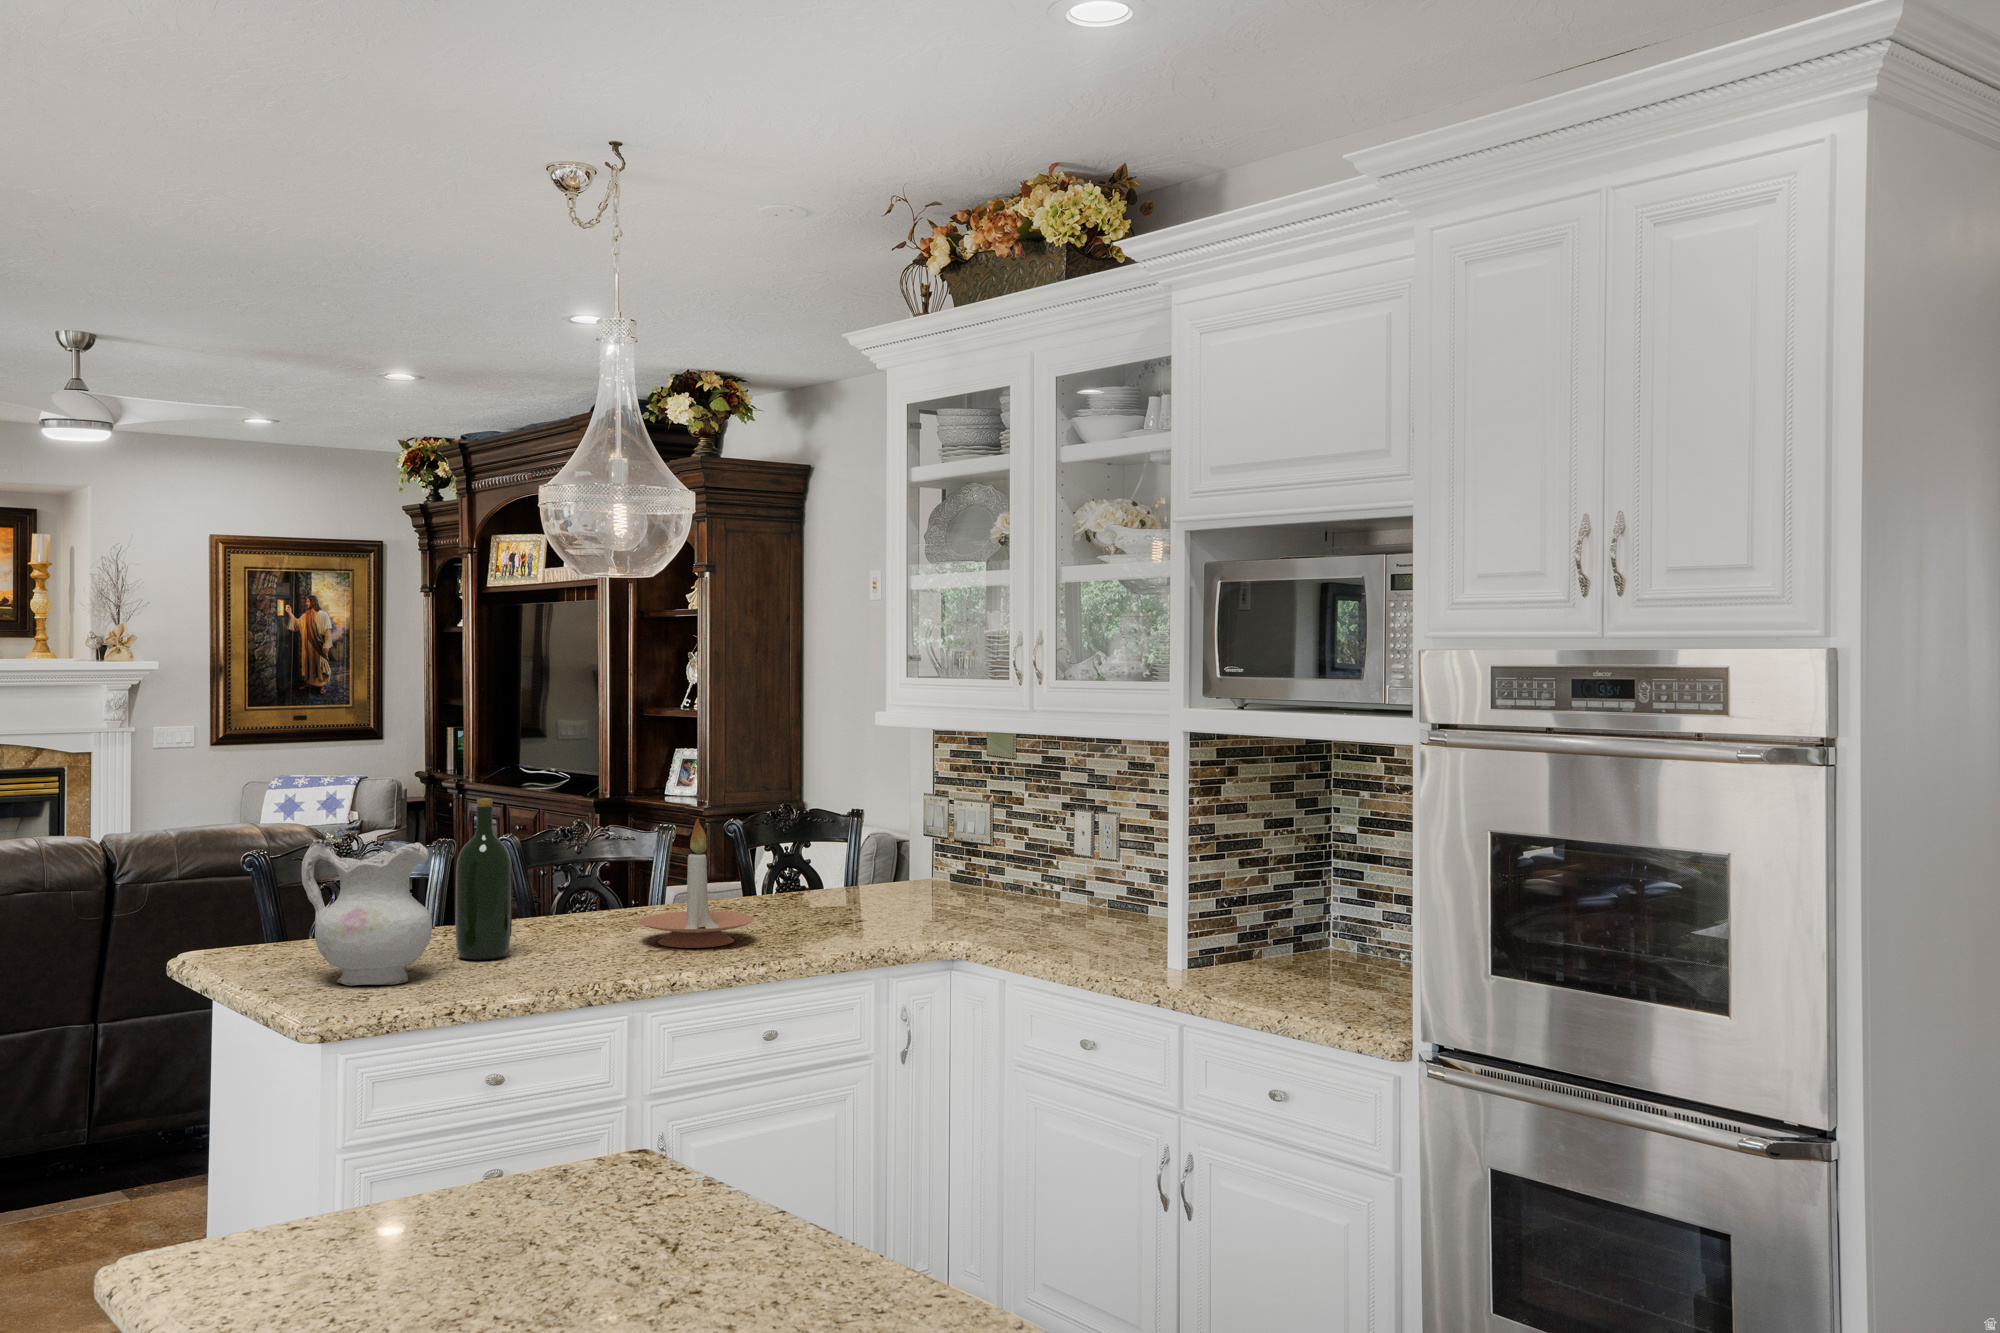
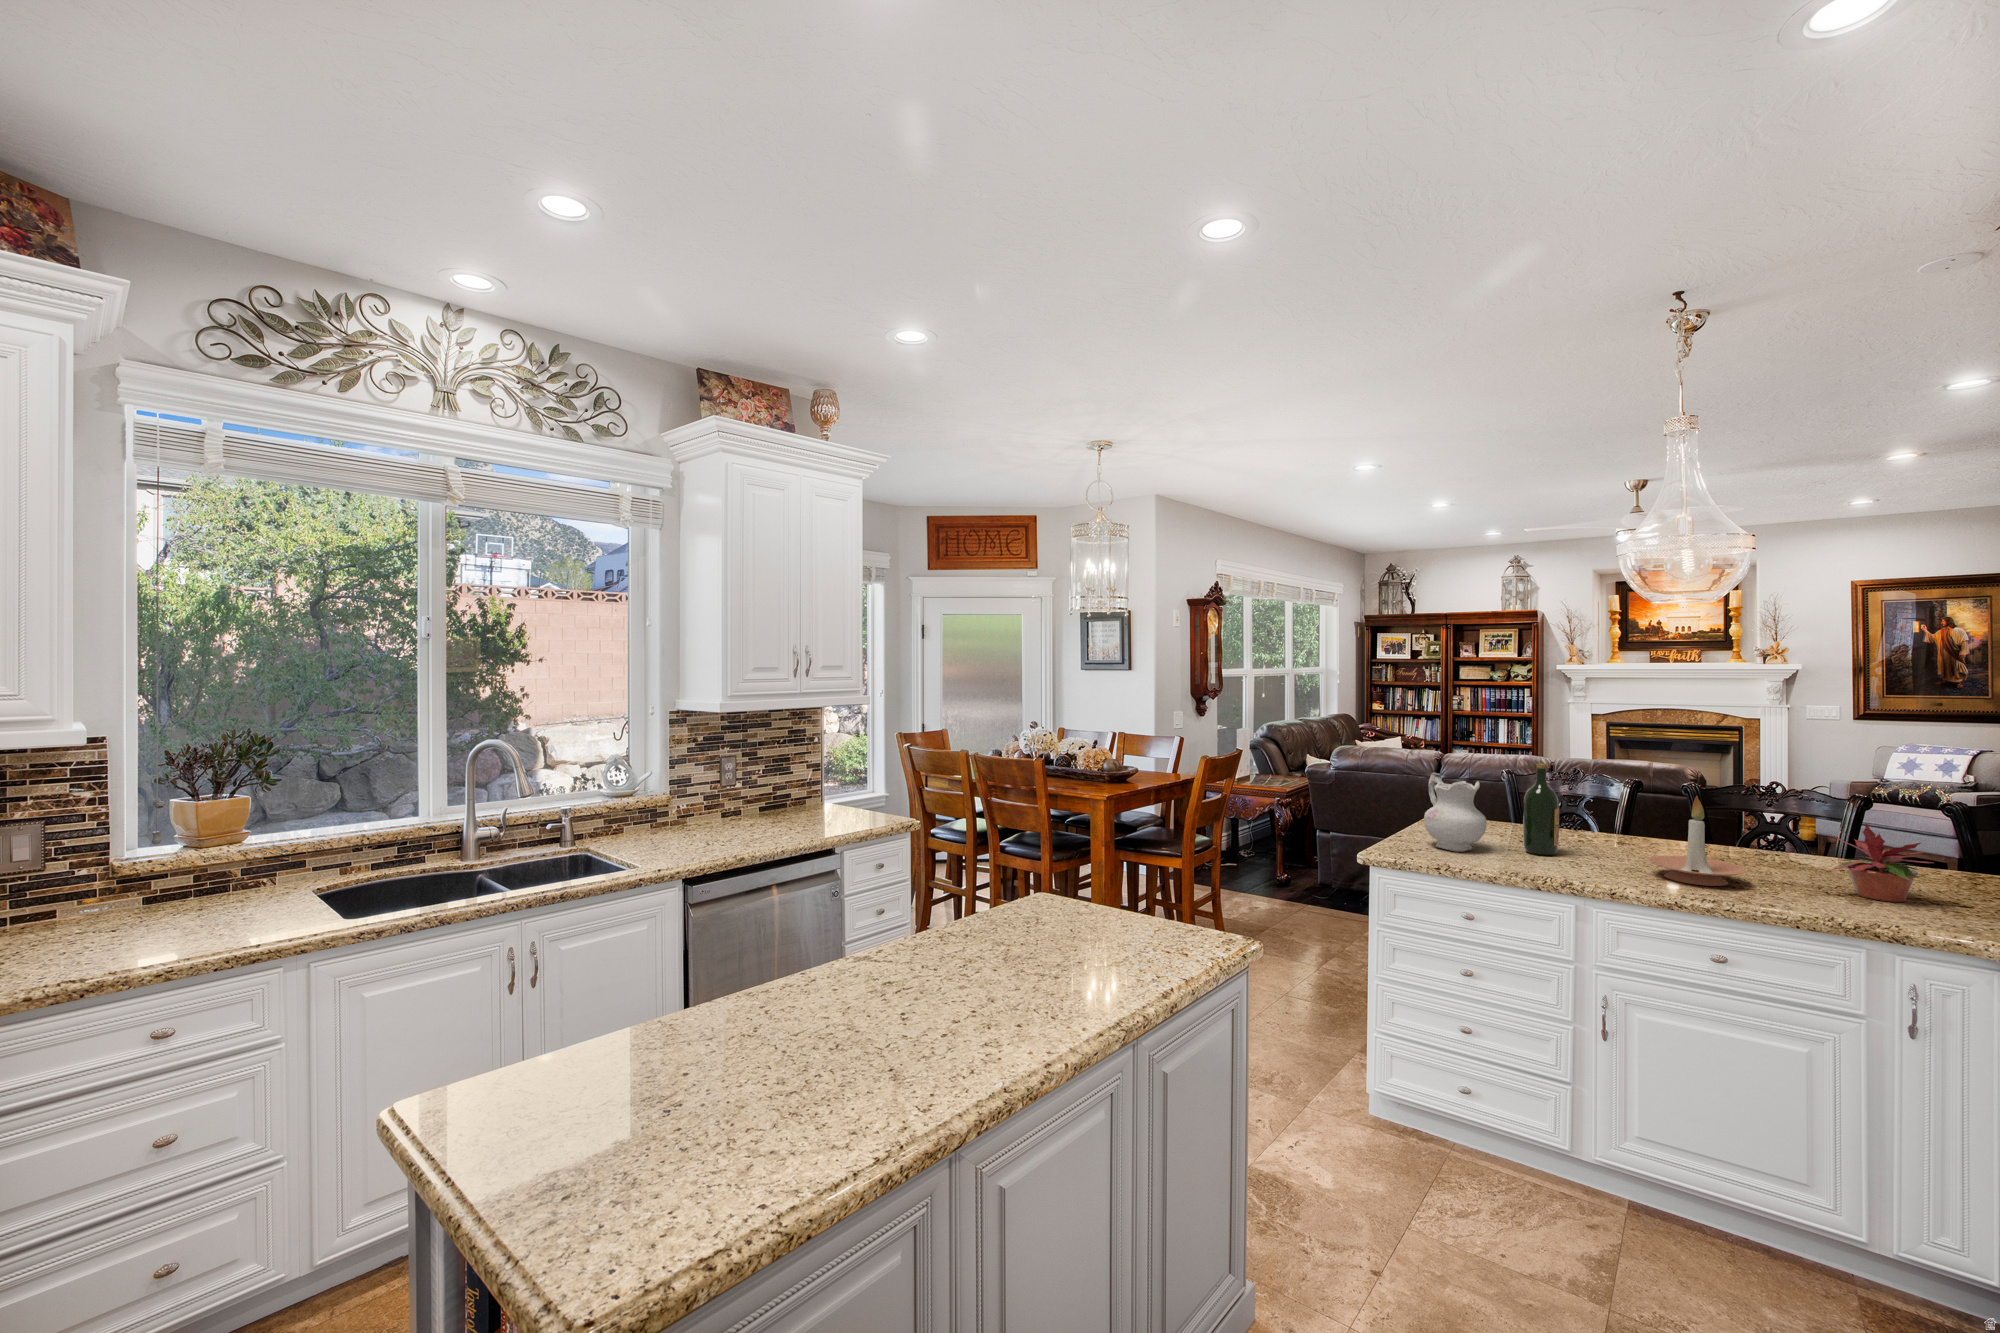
potted plant: none [783,827,884,921] -> present [1829,824,1931,902]

